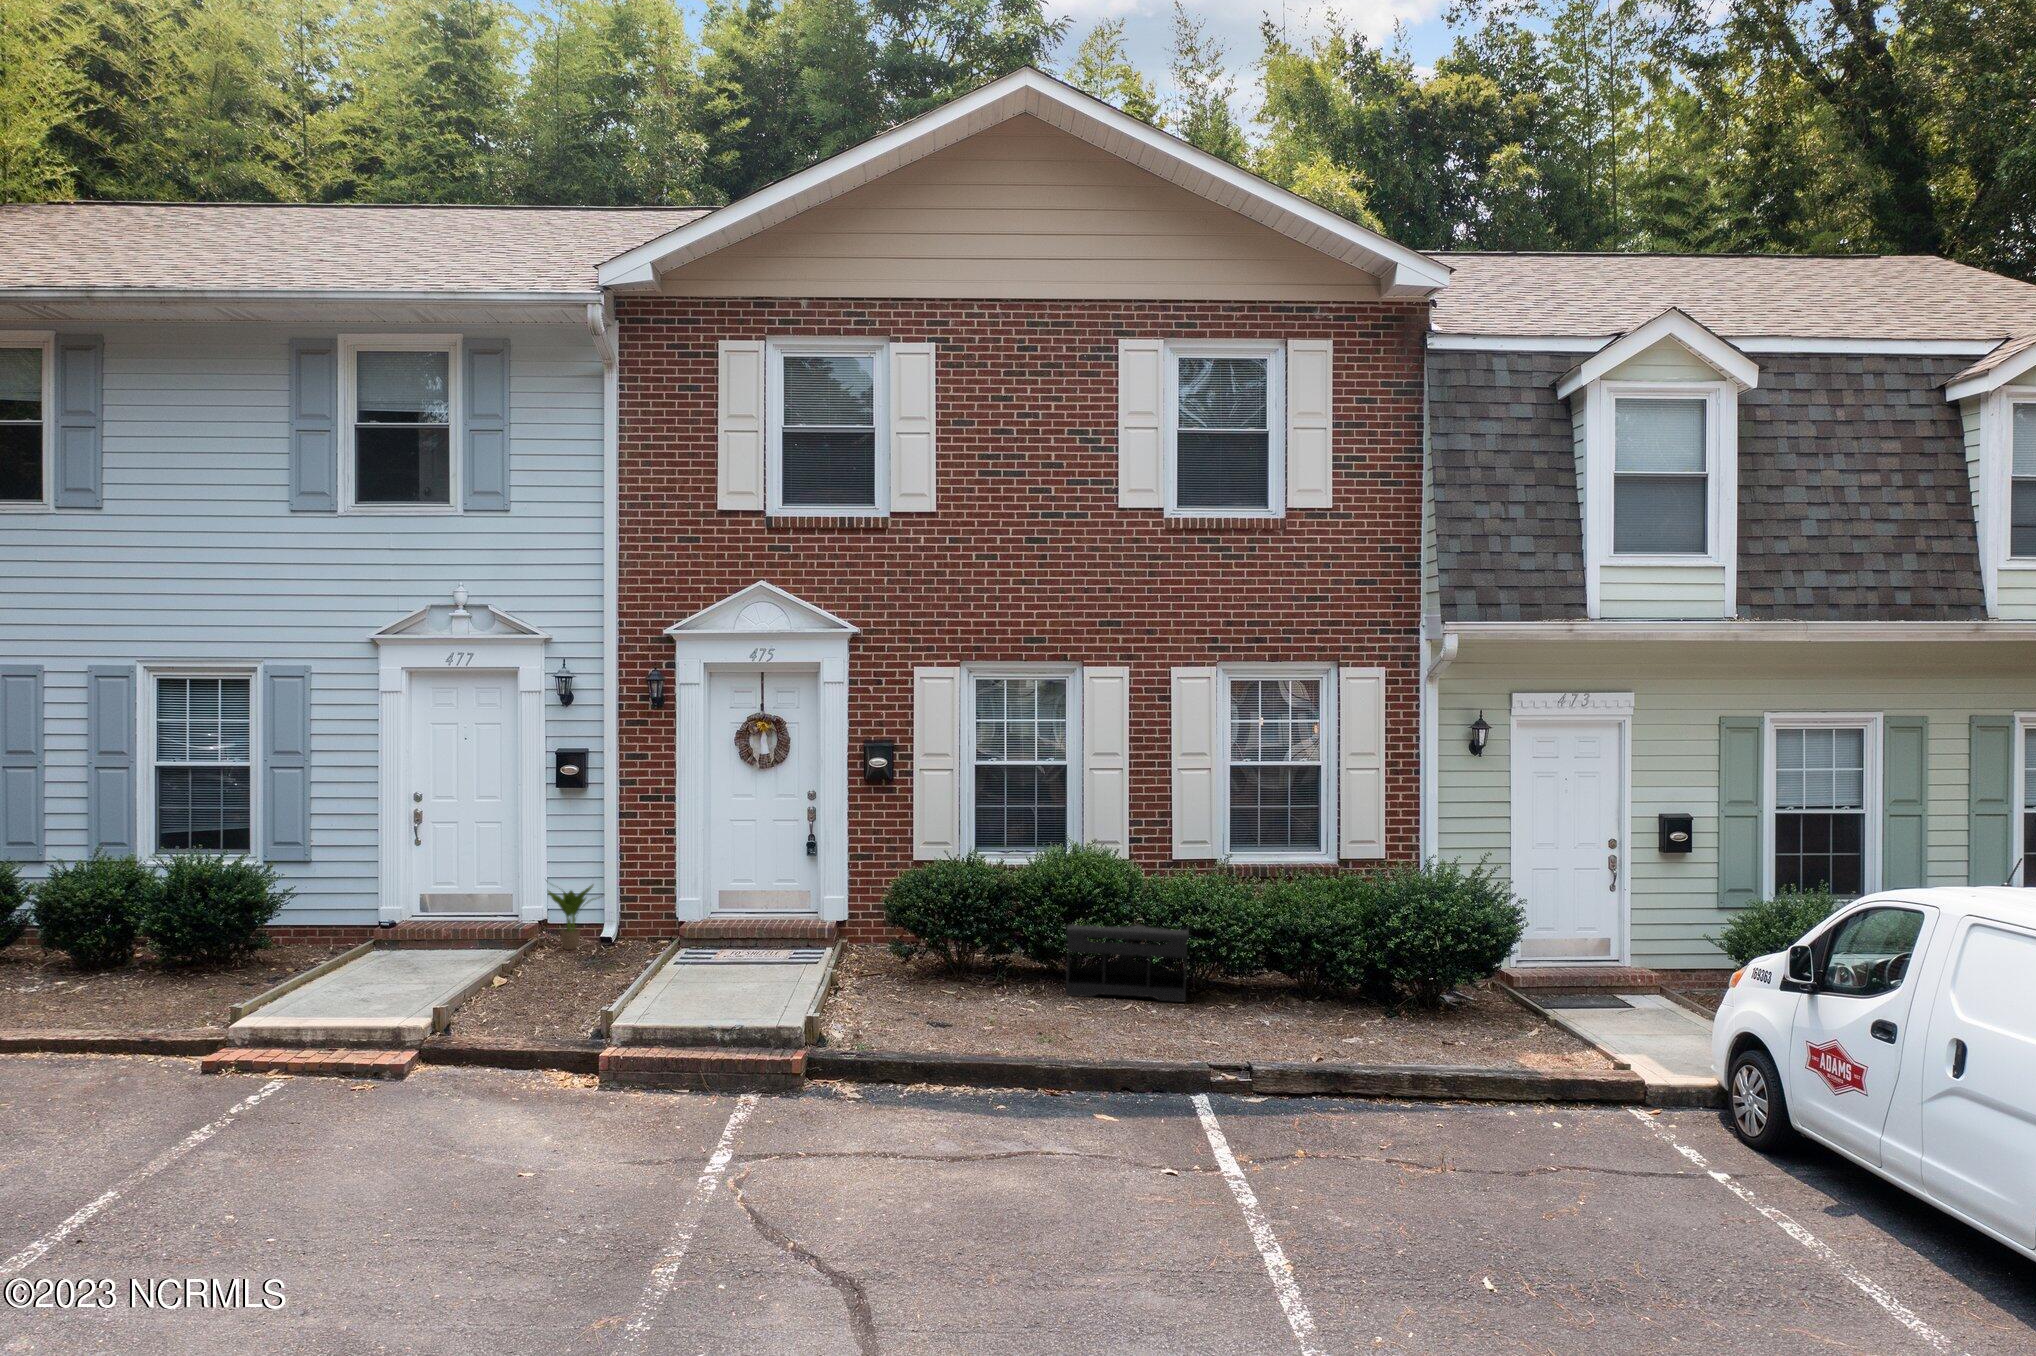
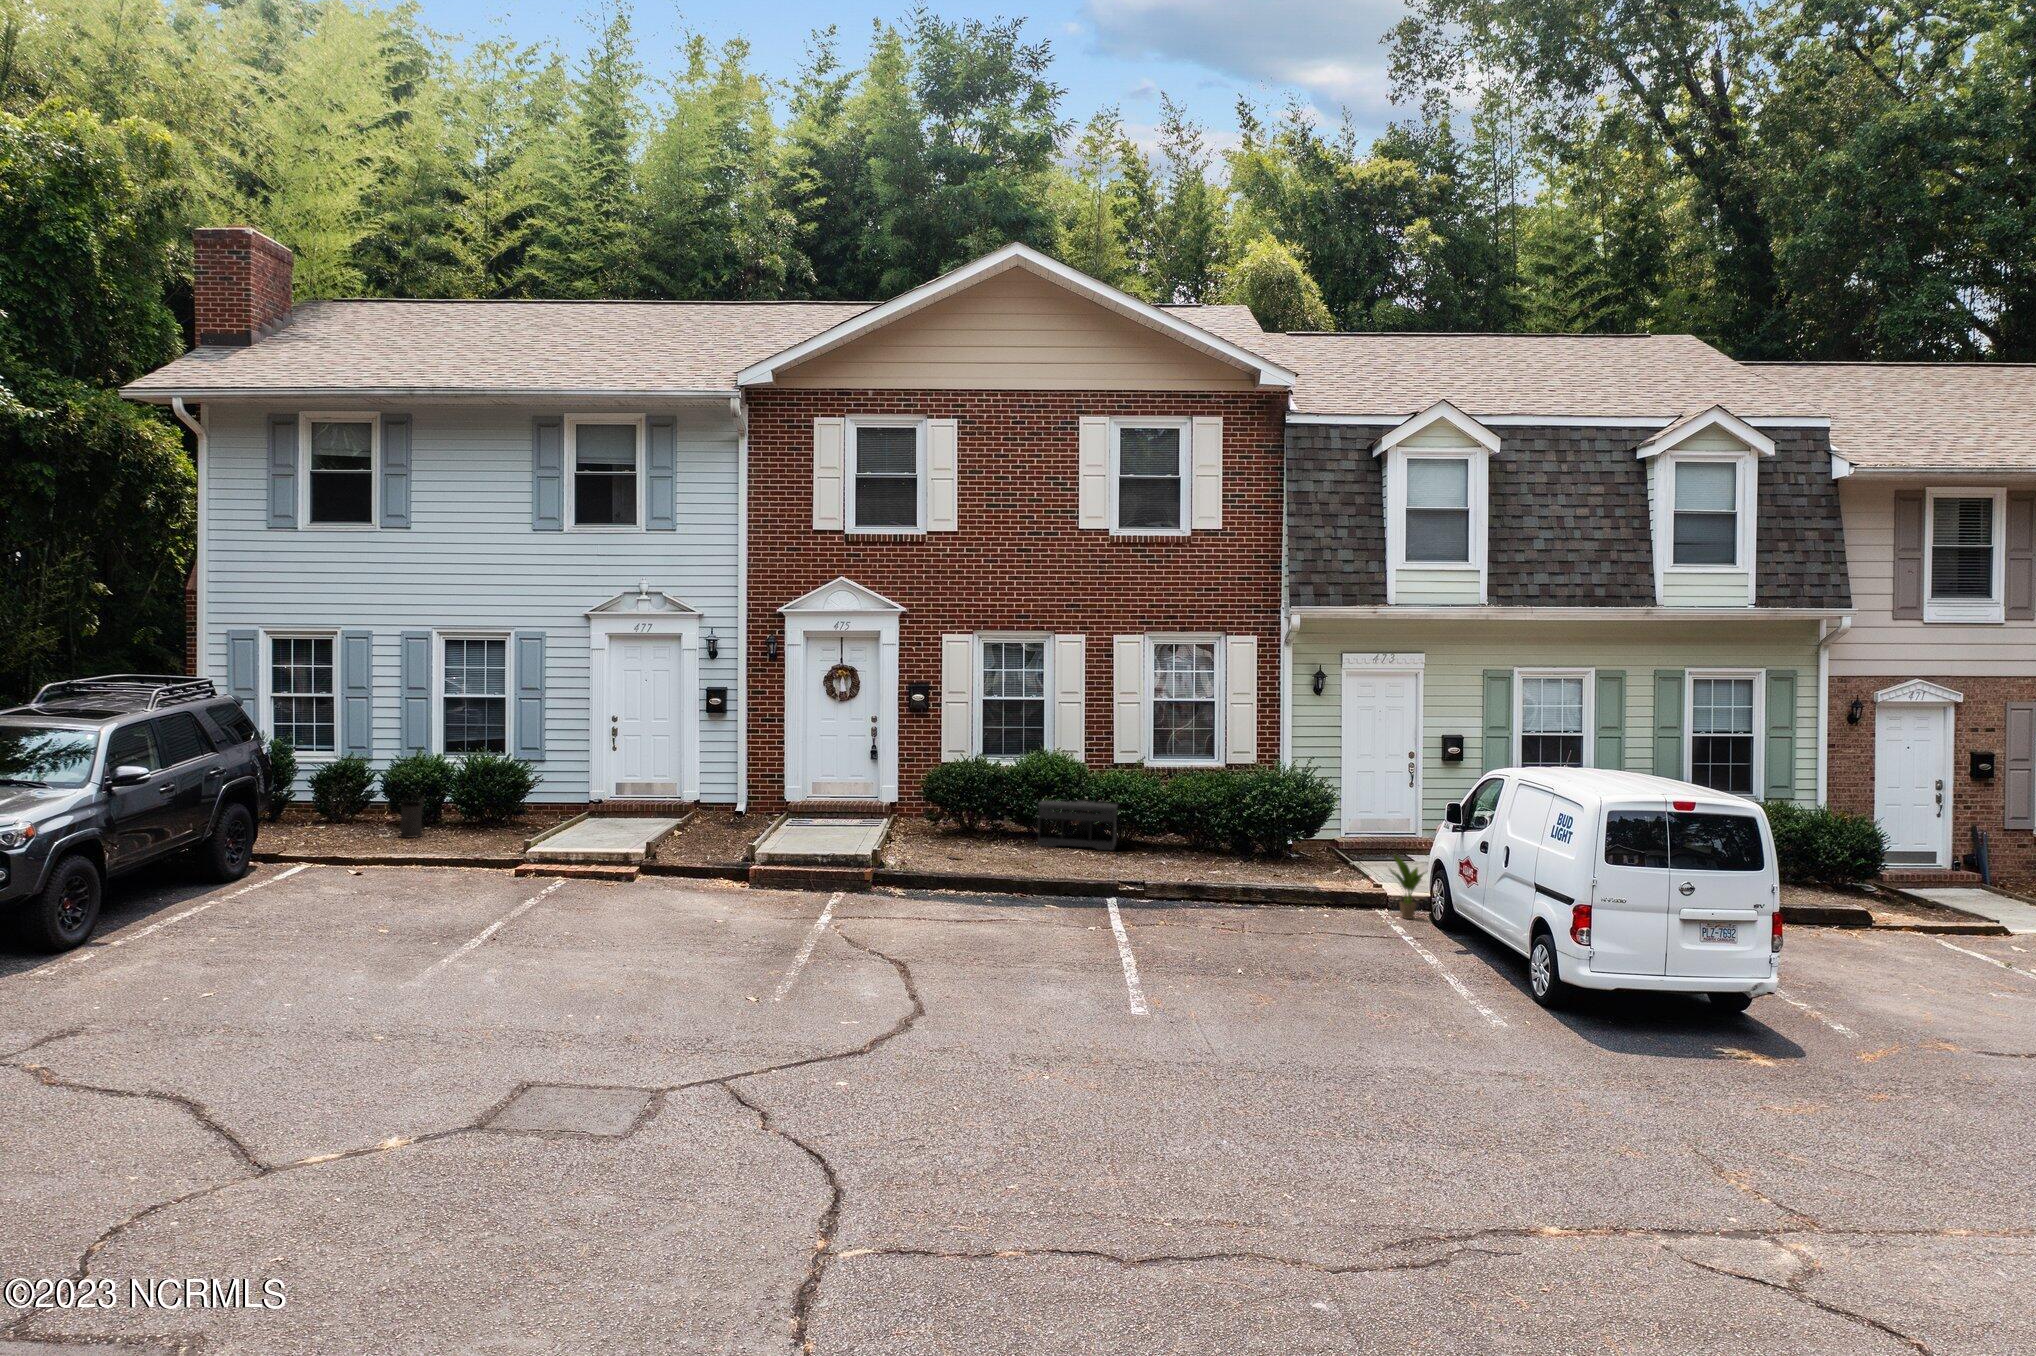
potted plant: present [548,885,596,950] -> present [1390,853,1424,919]
watering can: none [45,923,97,996] -> present [399,796,425,838]

